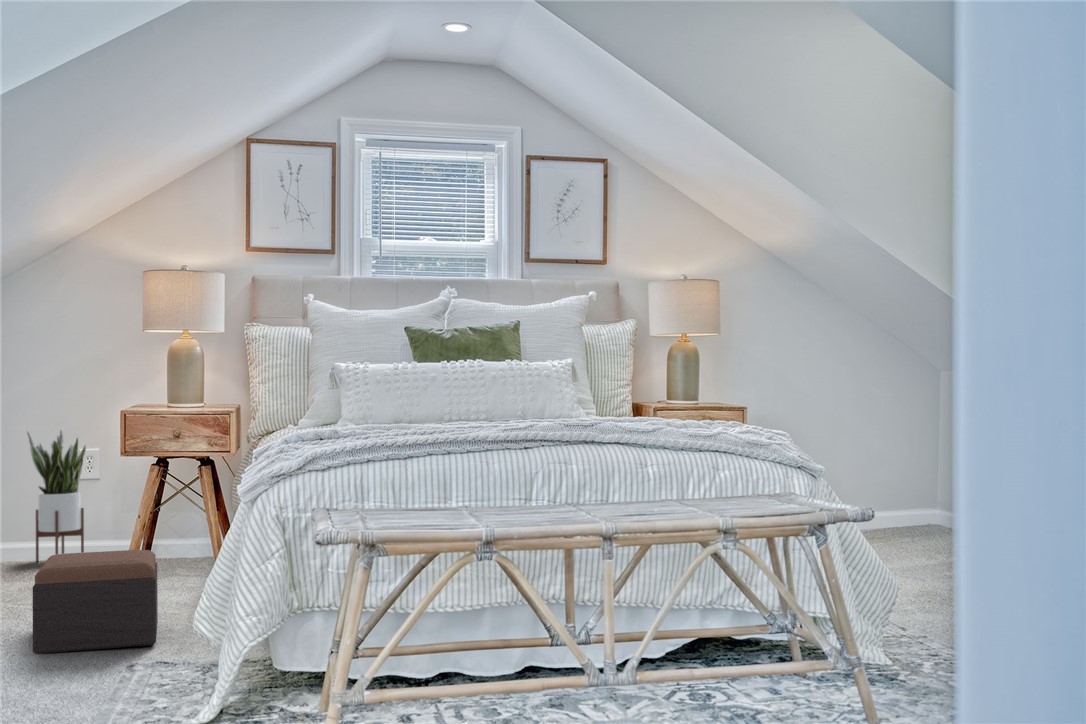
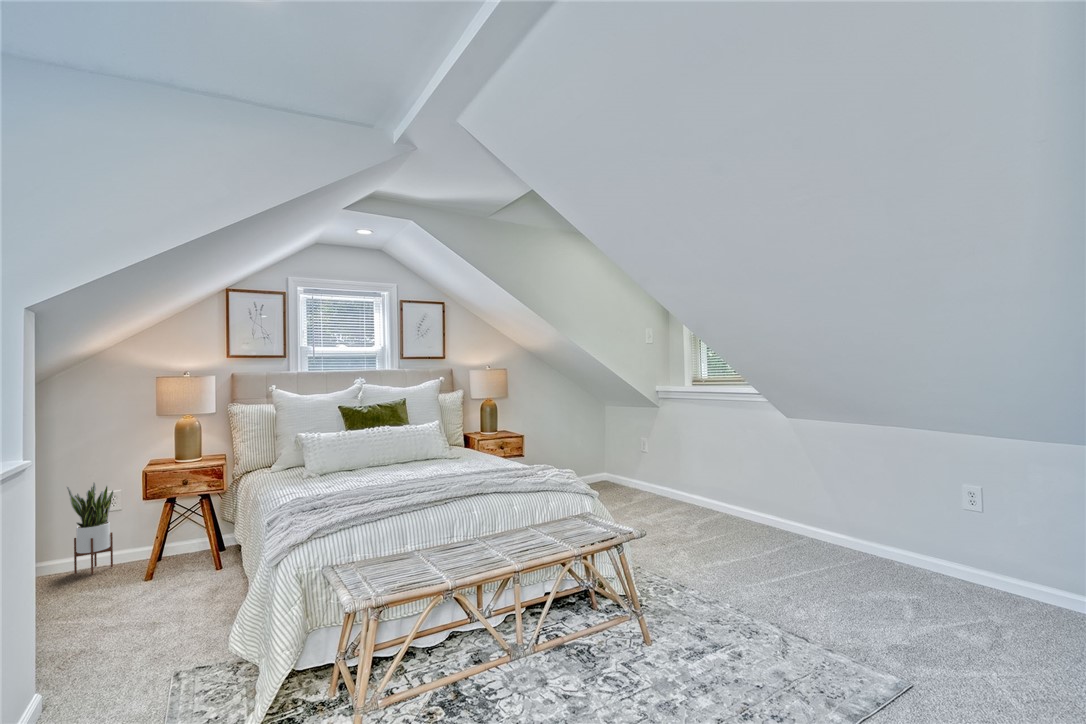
footstool: present [33,550,158,654] -> none [94,584,194,685]

